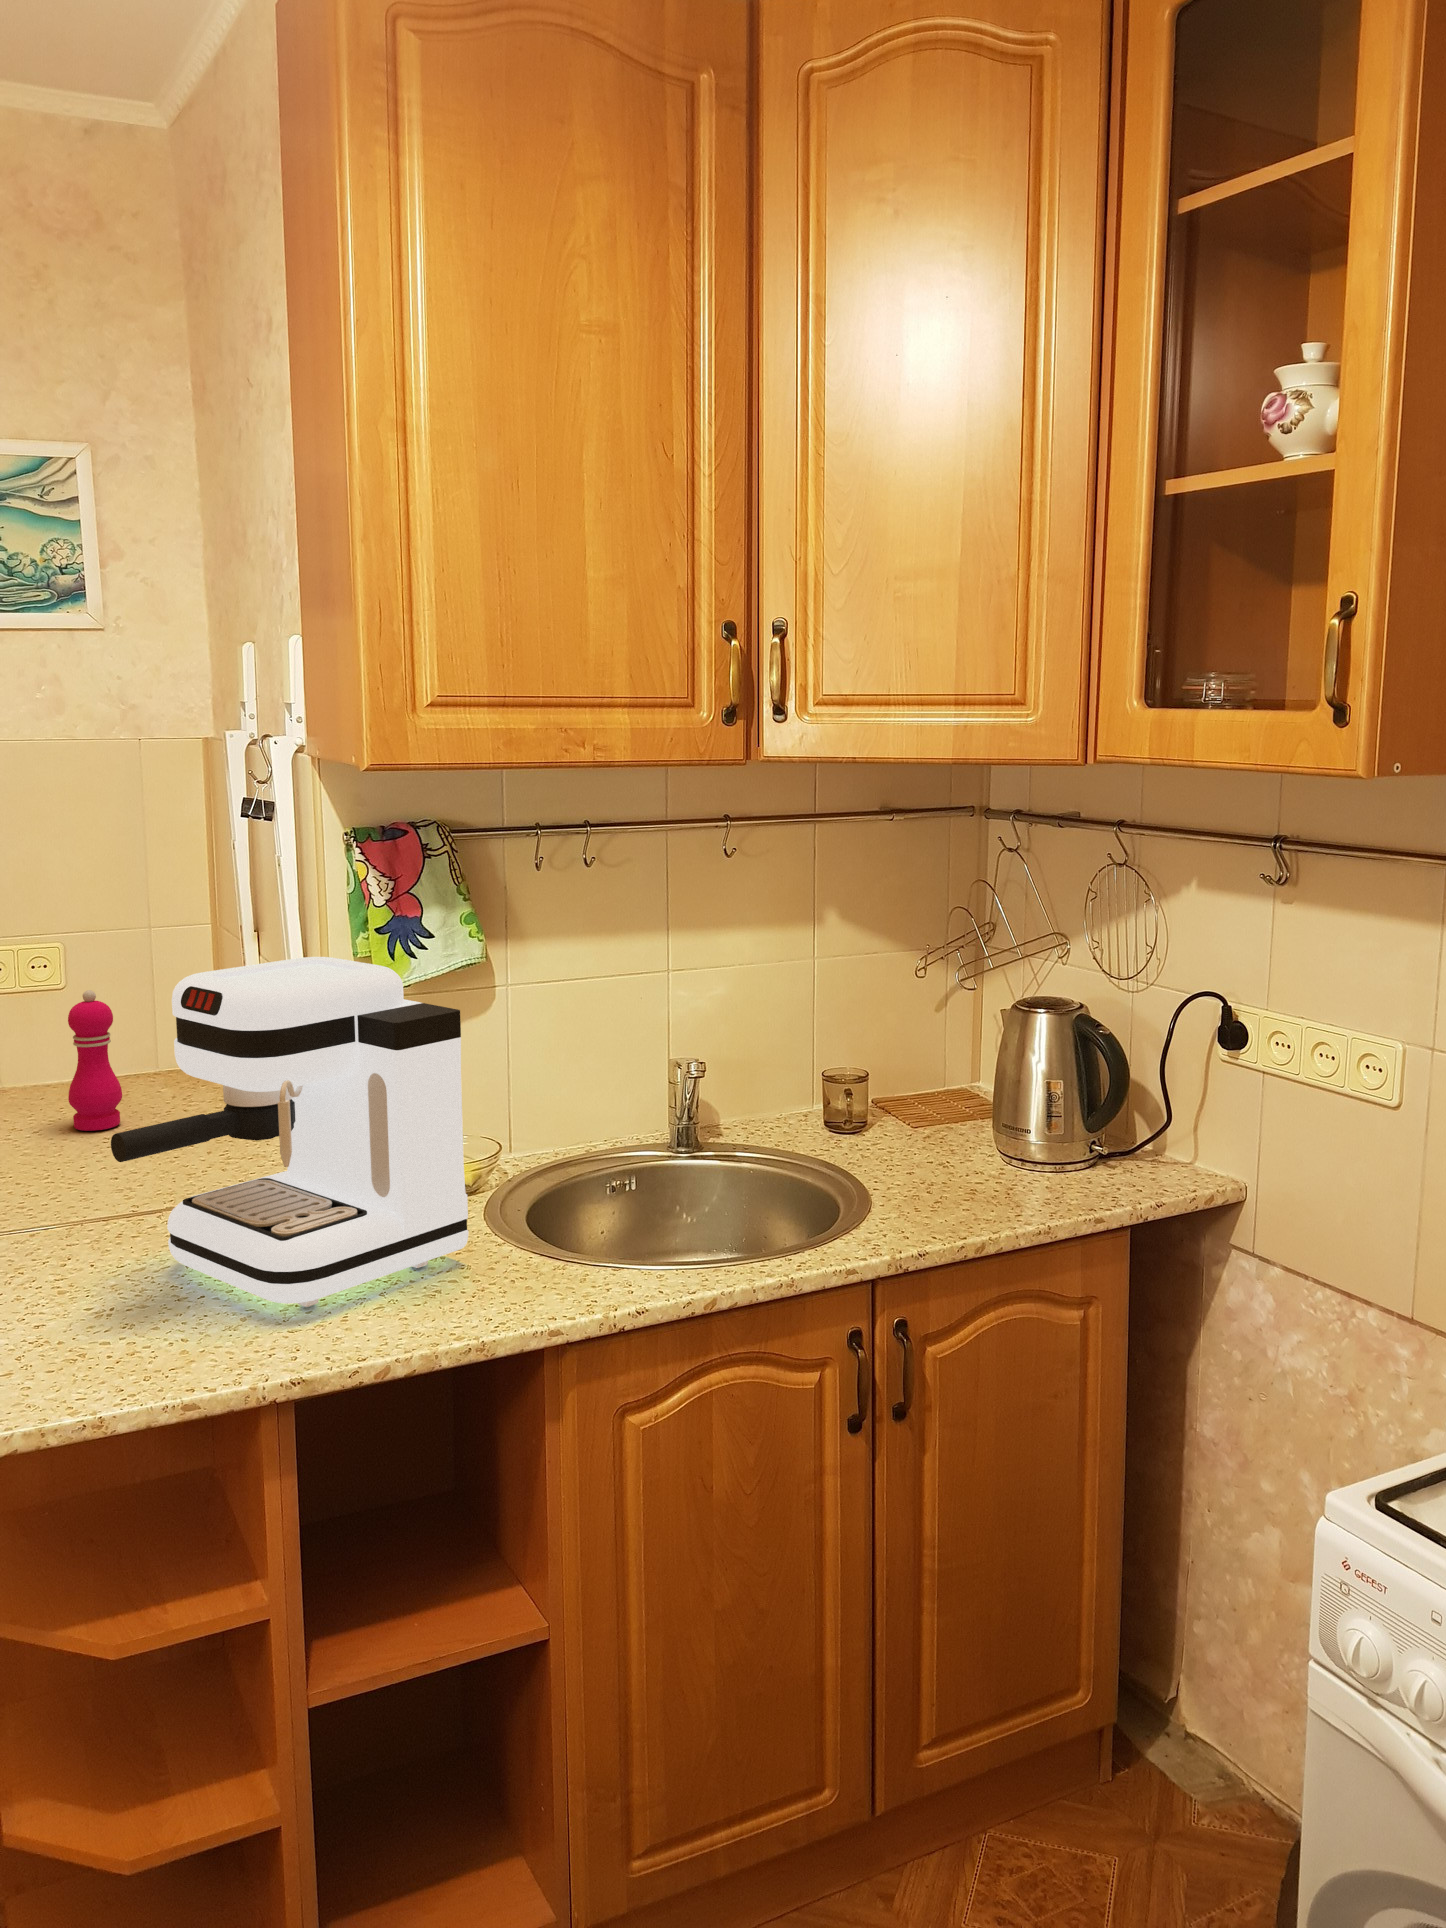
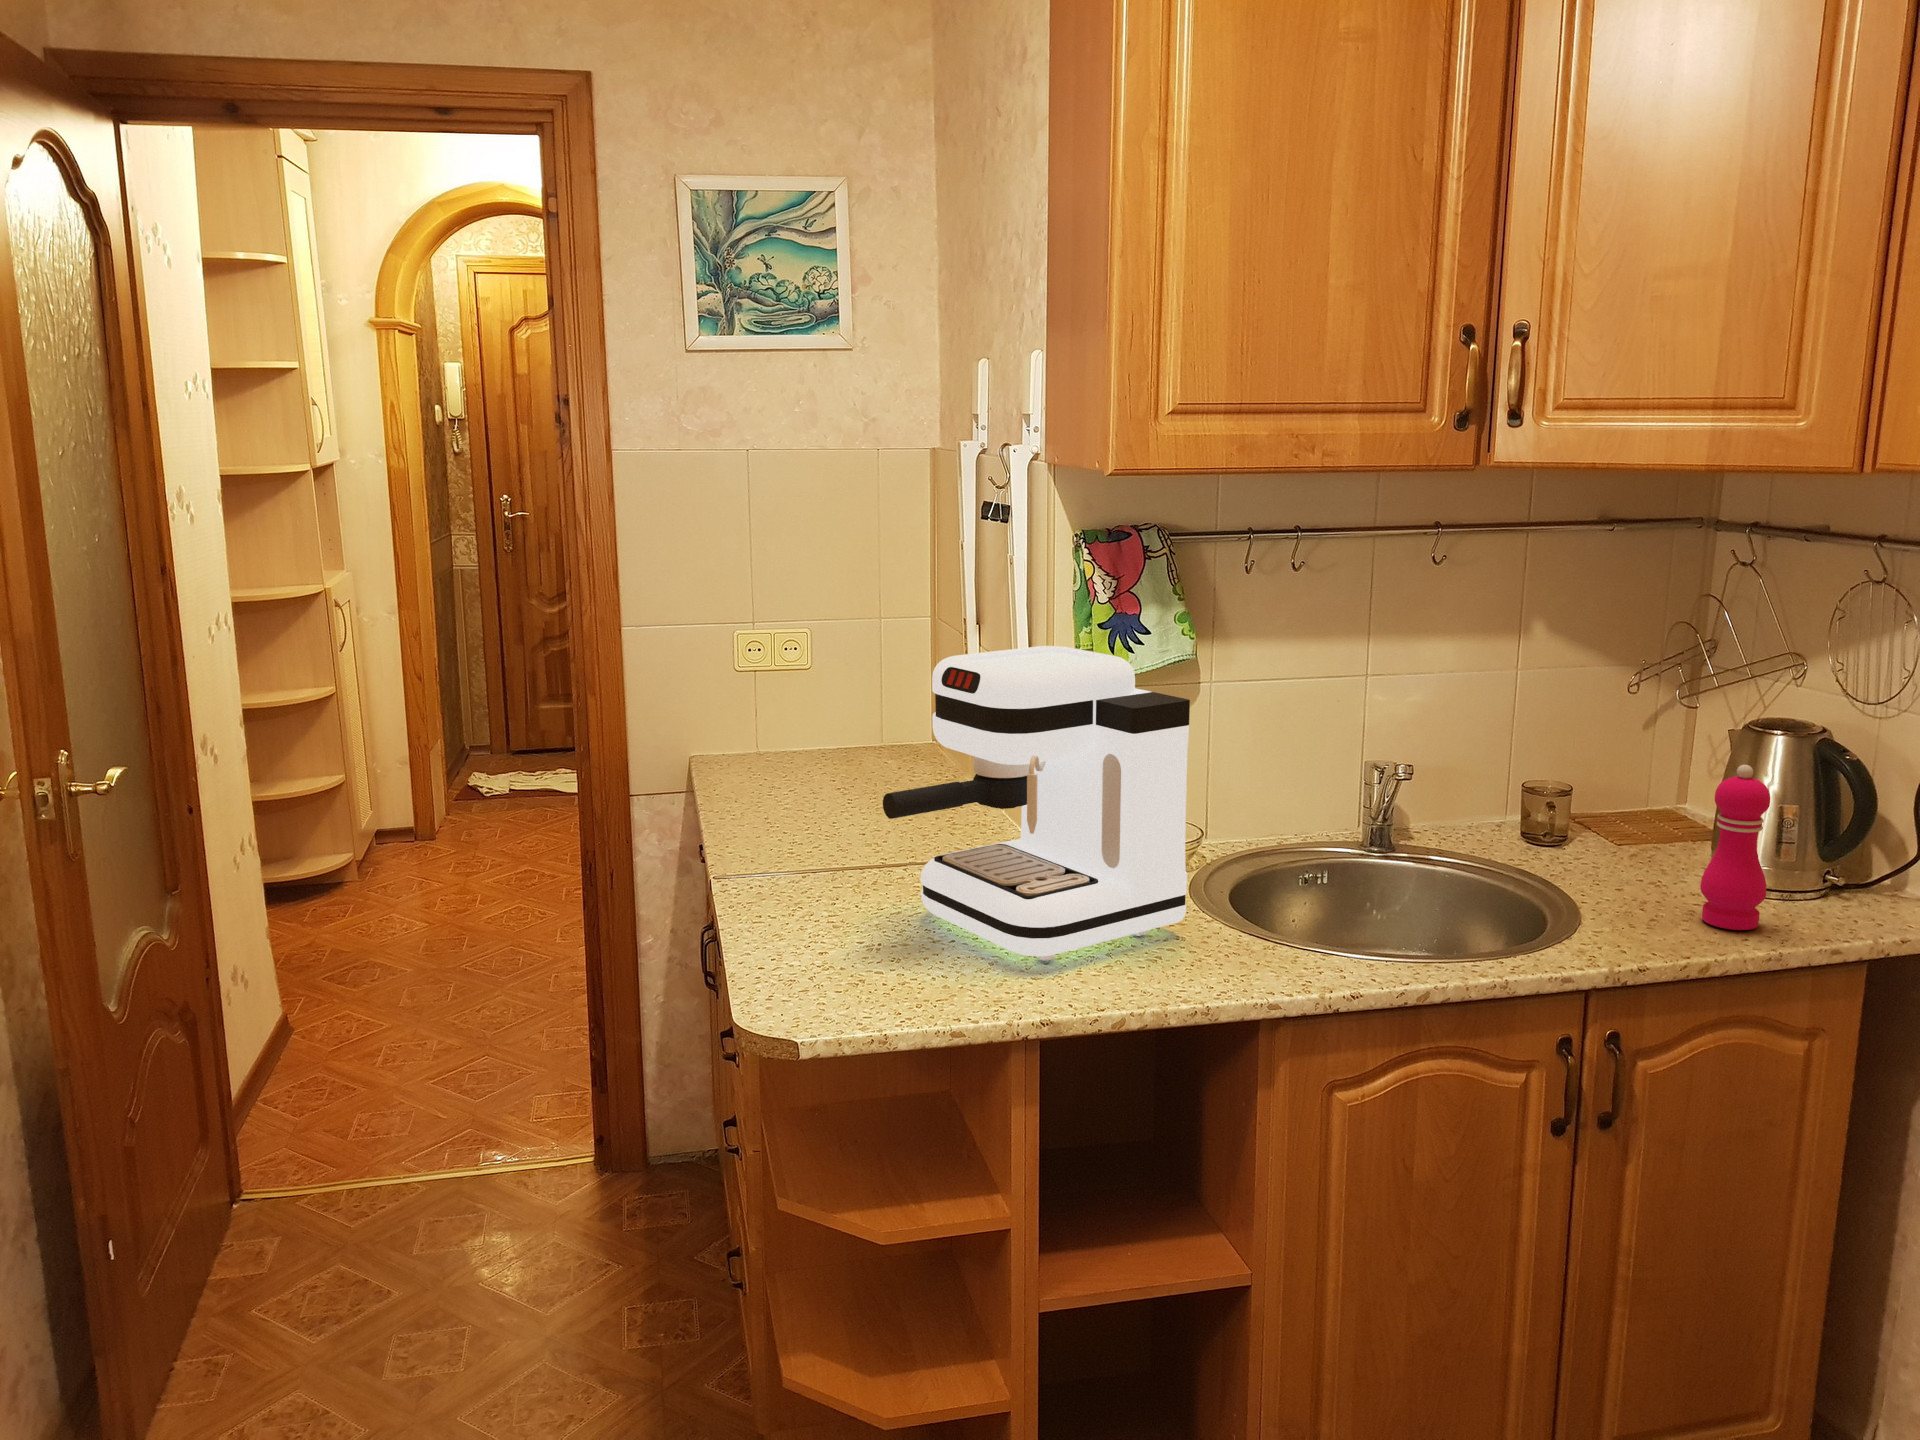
pepper mill: present [68,990,122,1131] -> present [1700,765,1770,930]

